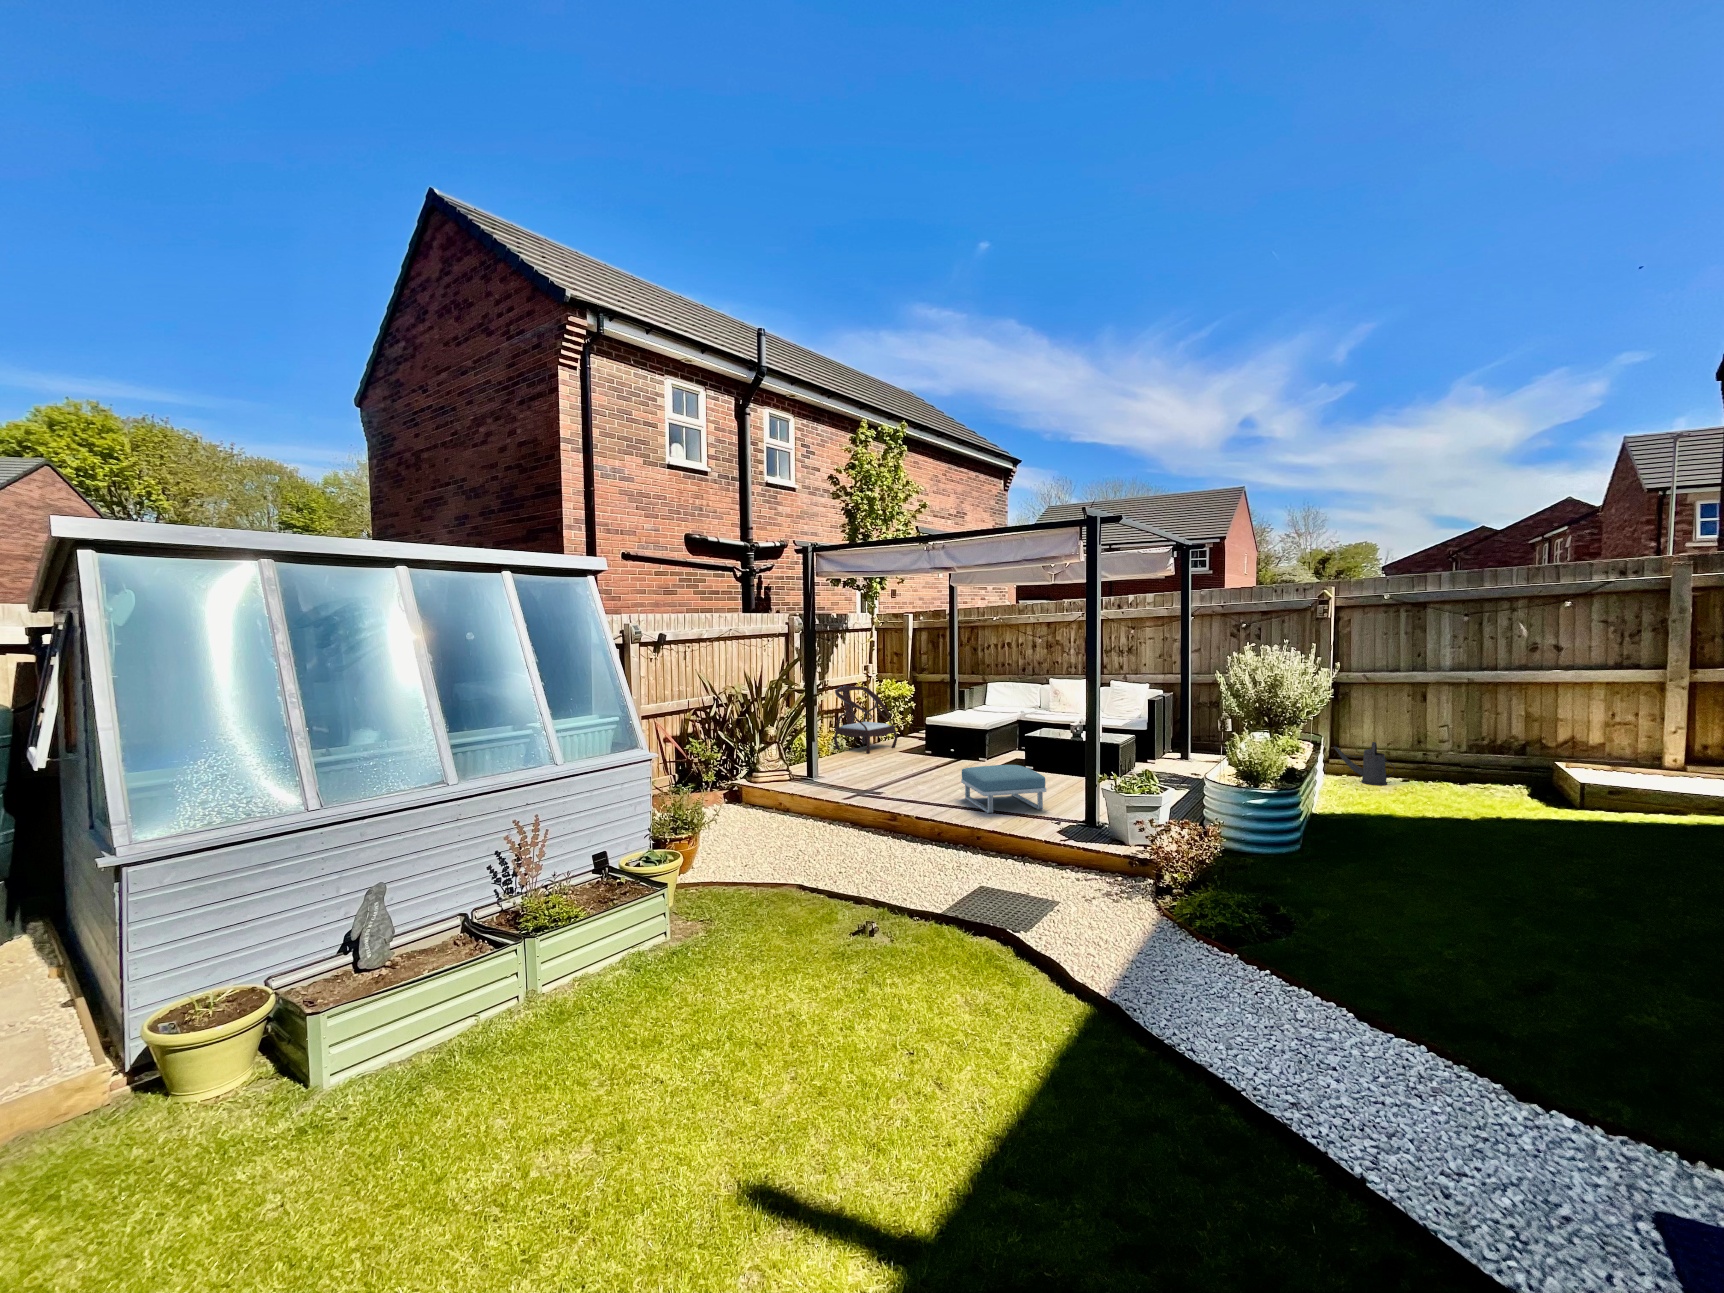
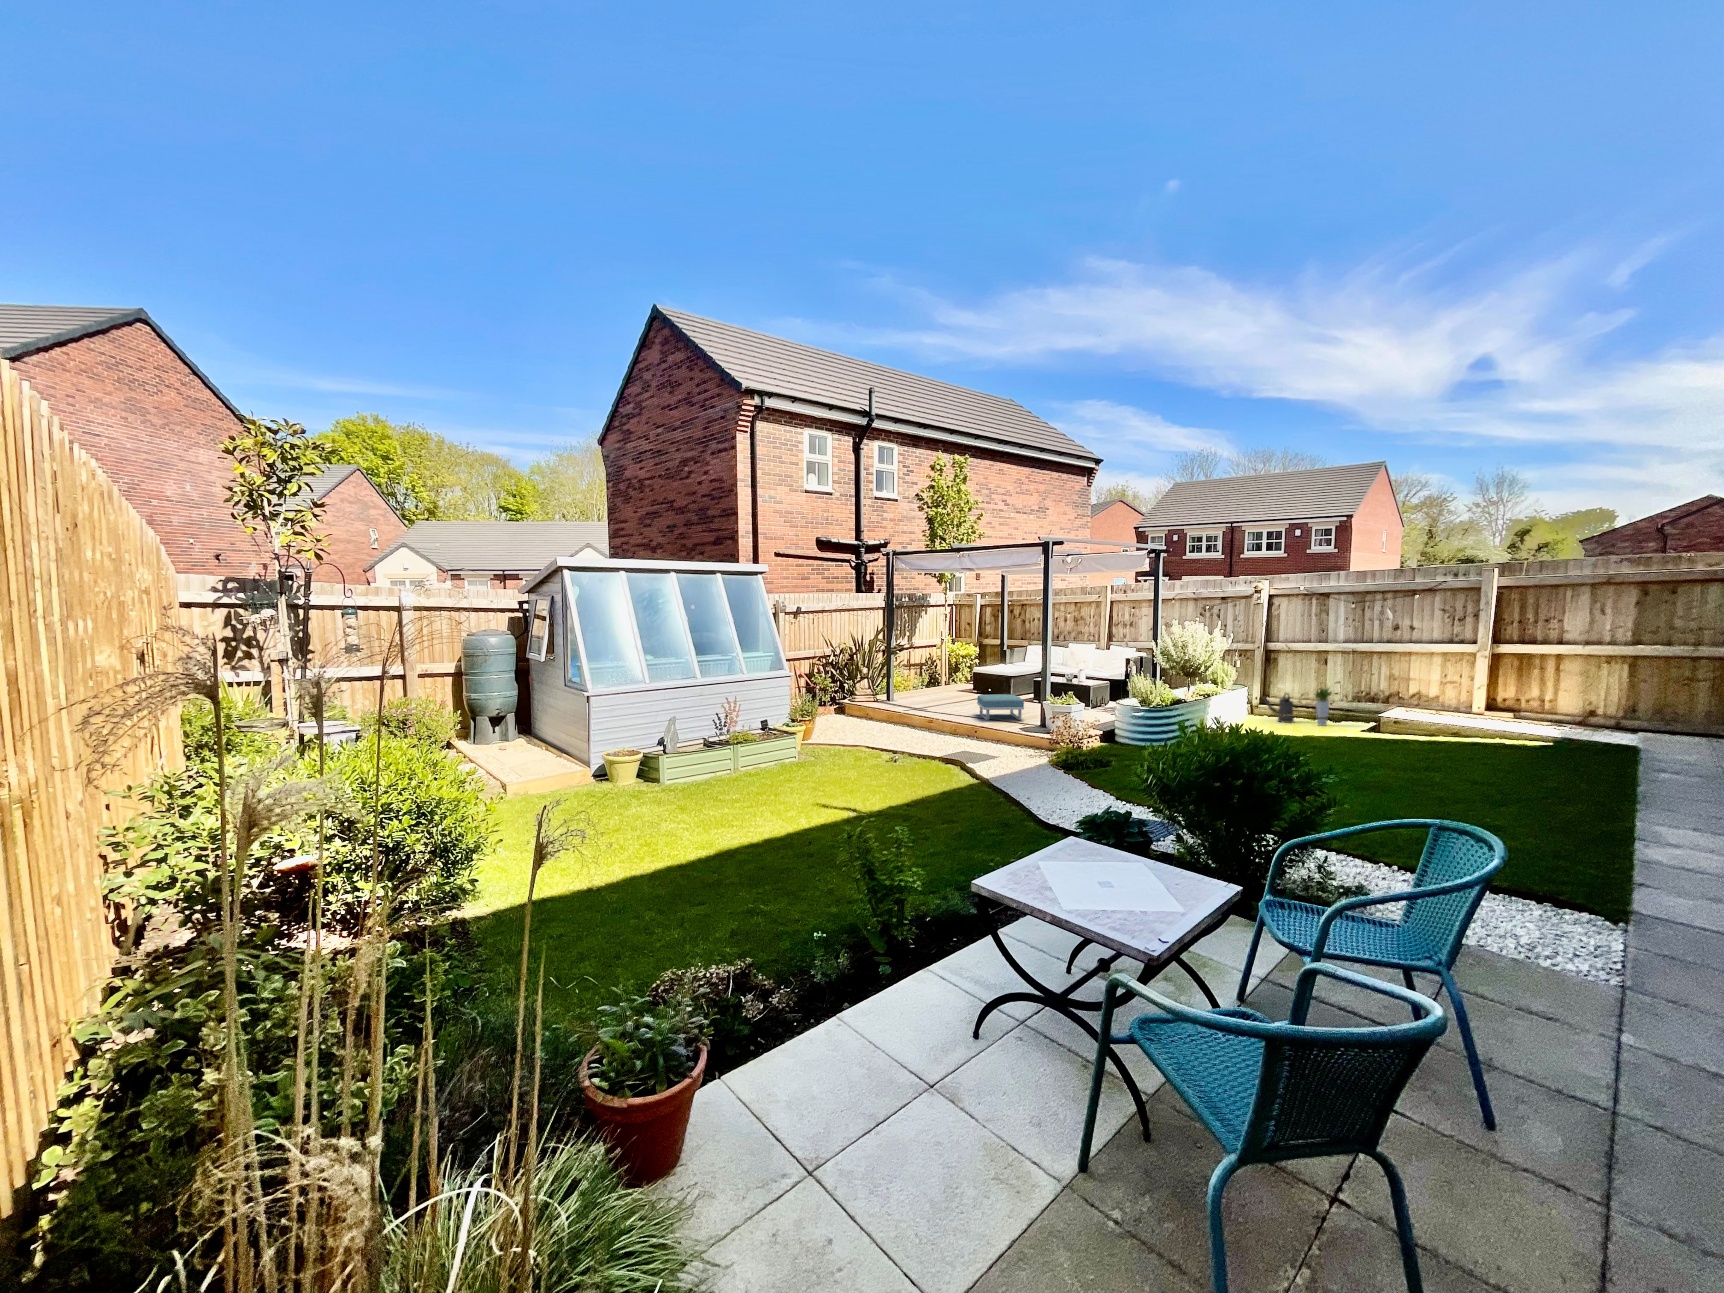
armchair: present [834,686,897,753] -> none [914,646,959,692]
planter: none [1414,733,1446,789] -> present [1316,688,1332,726]

